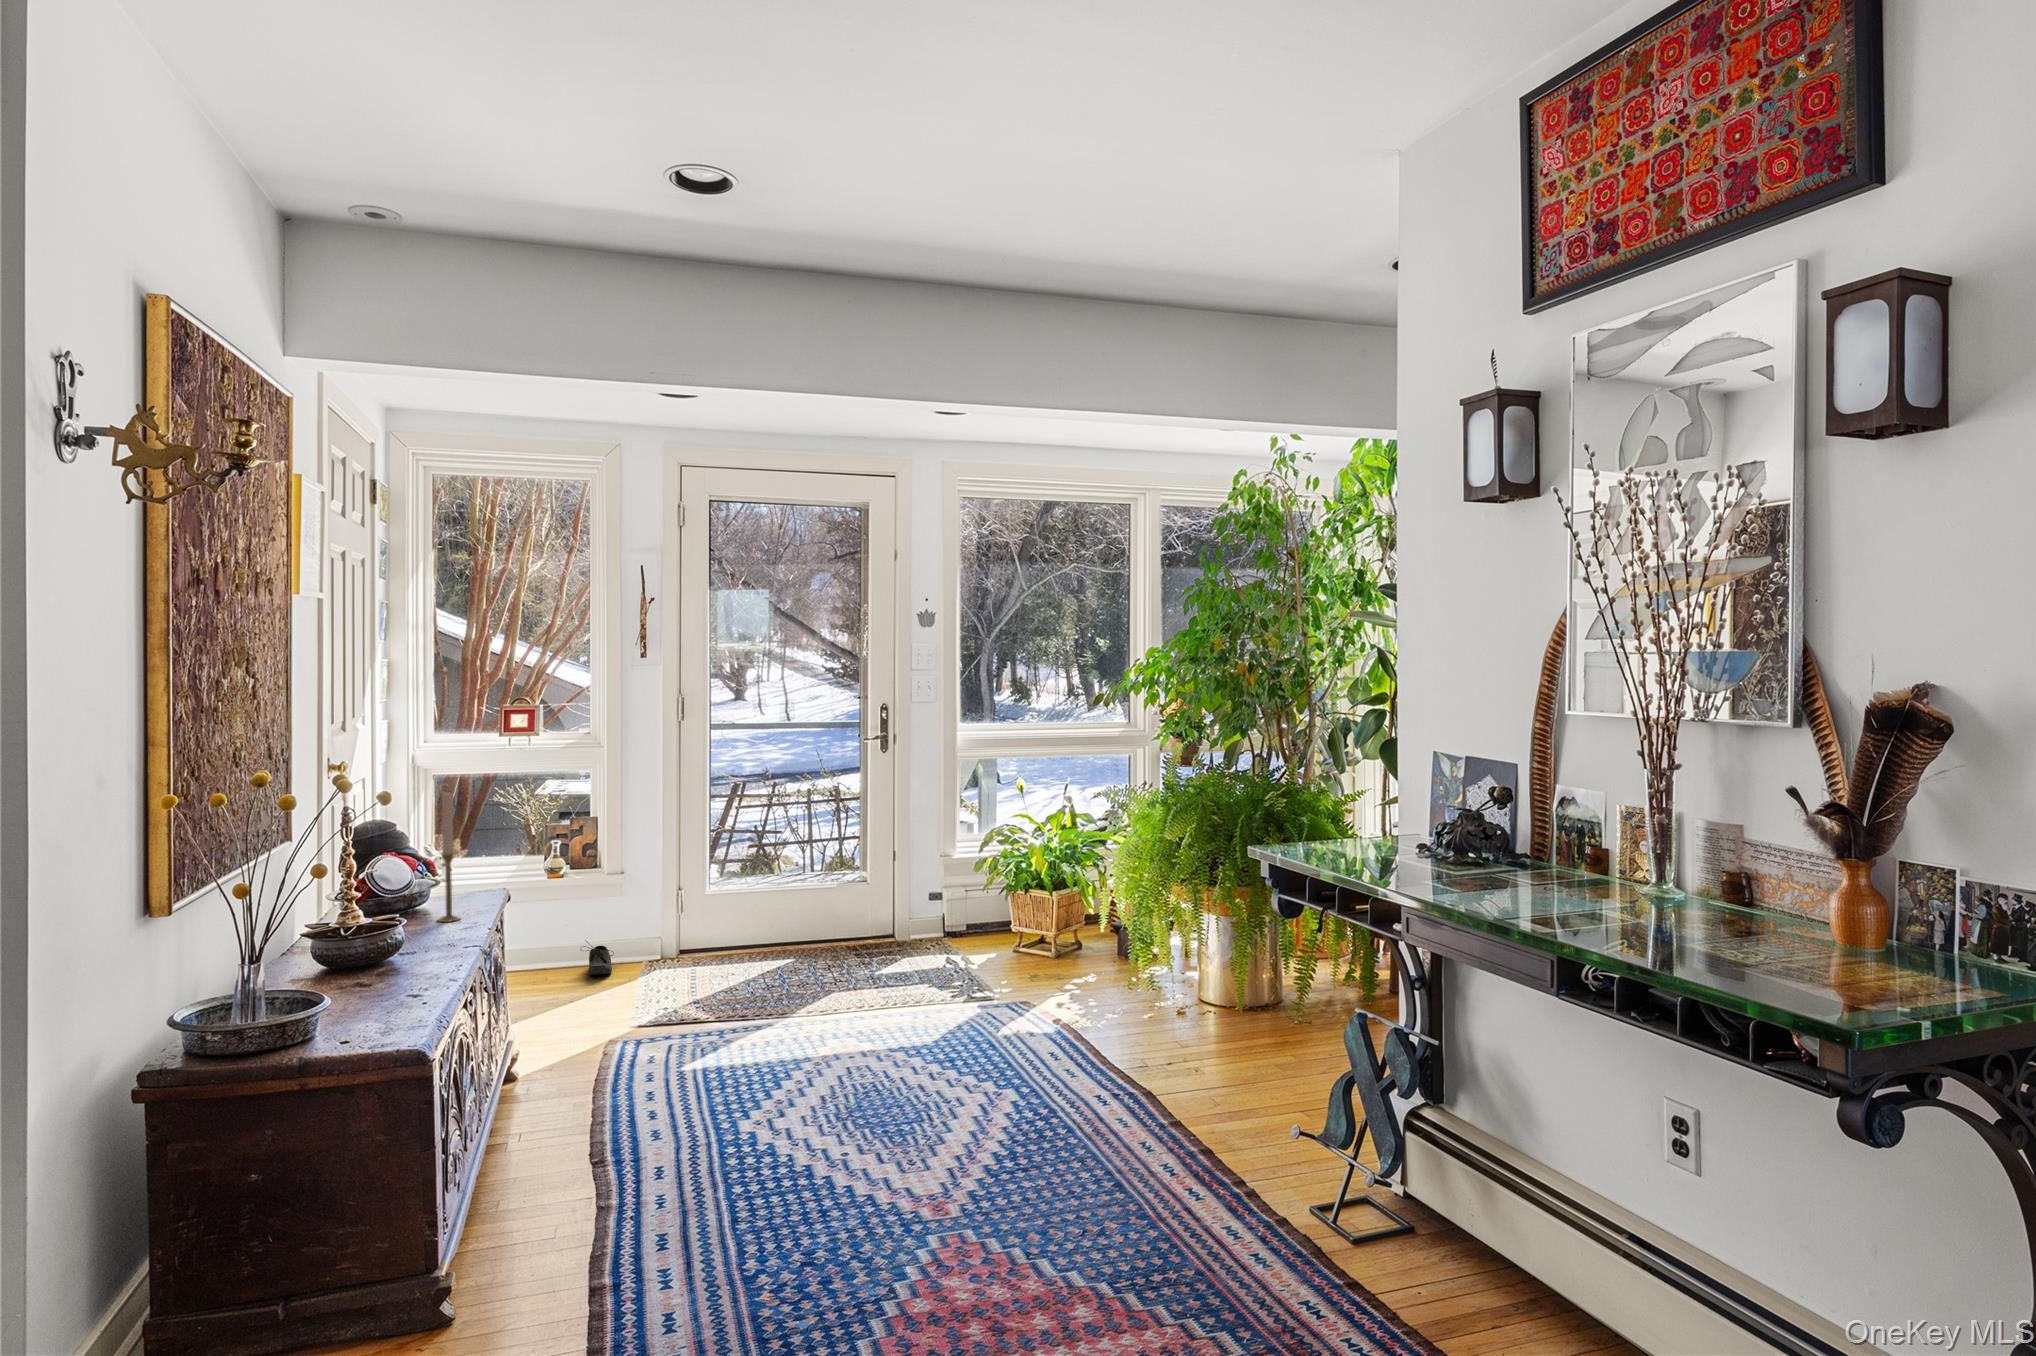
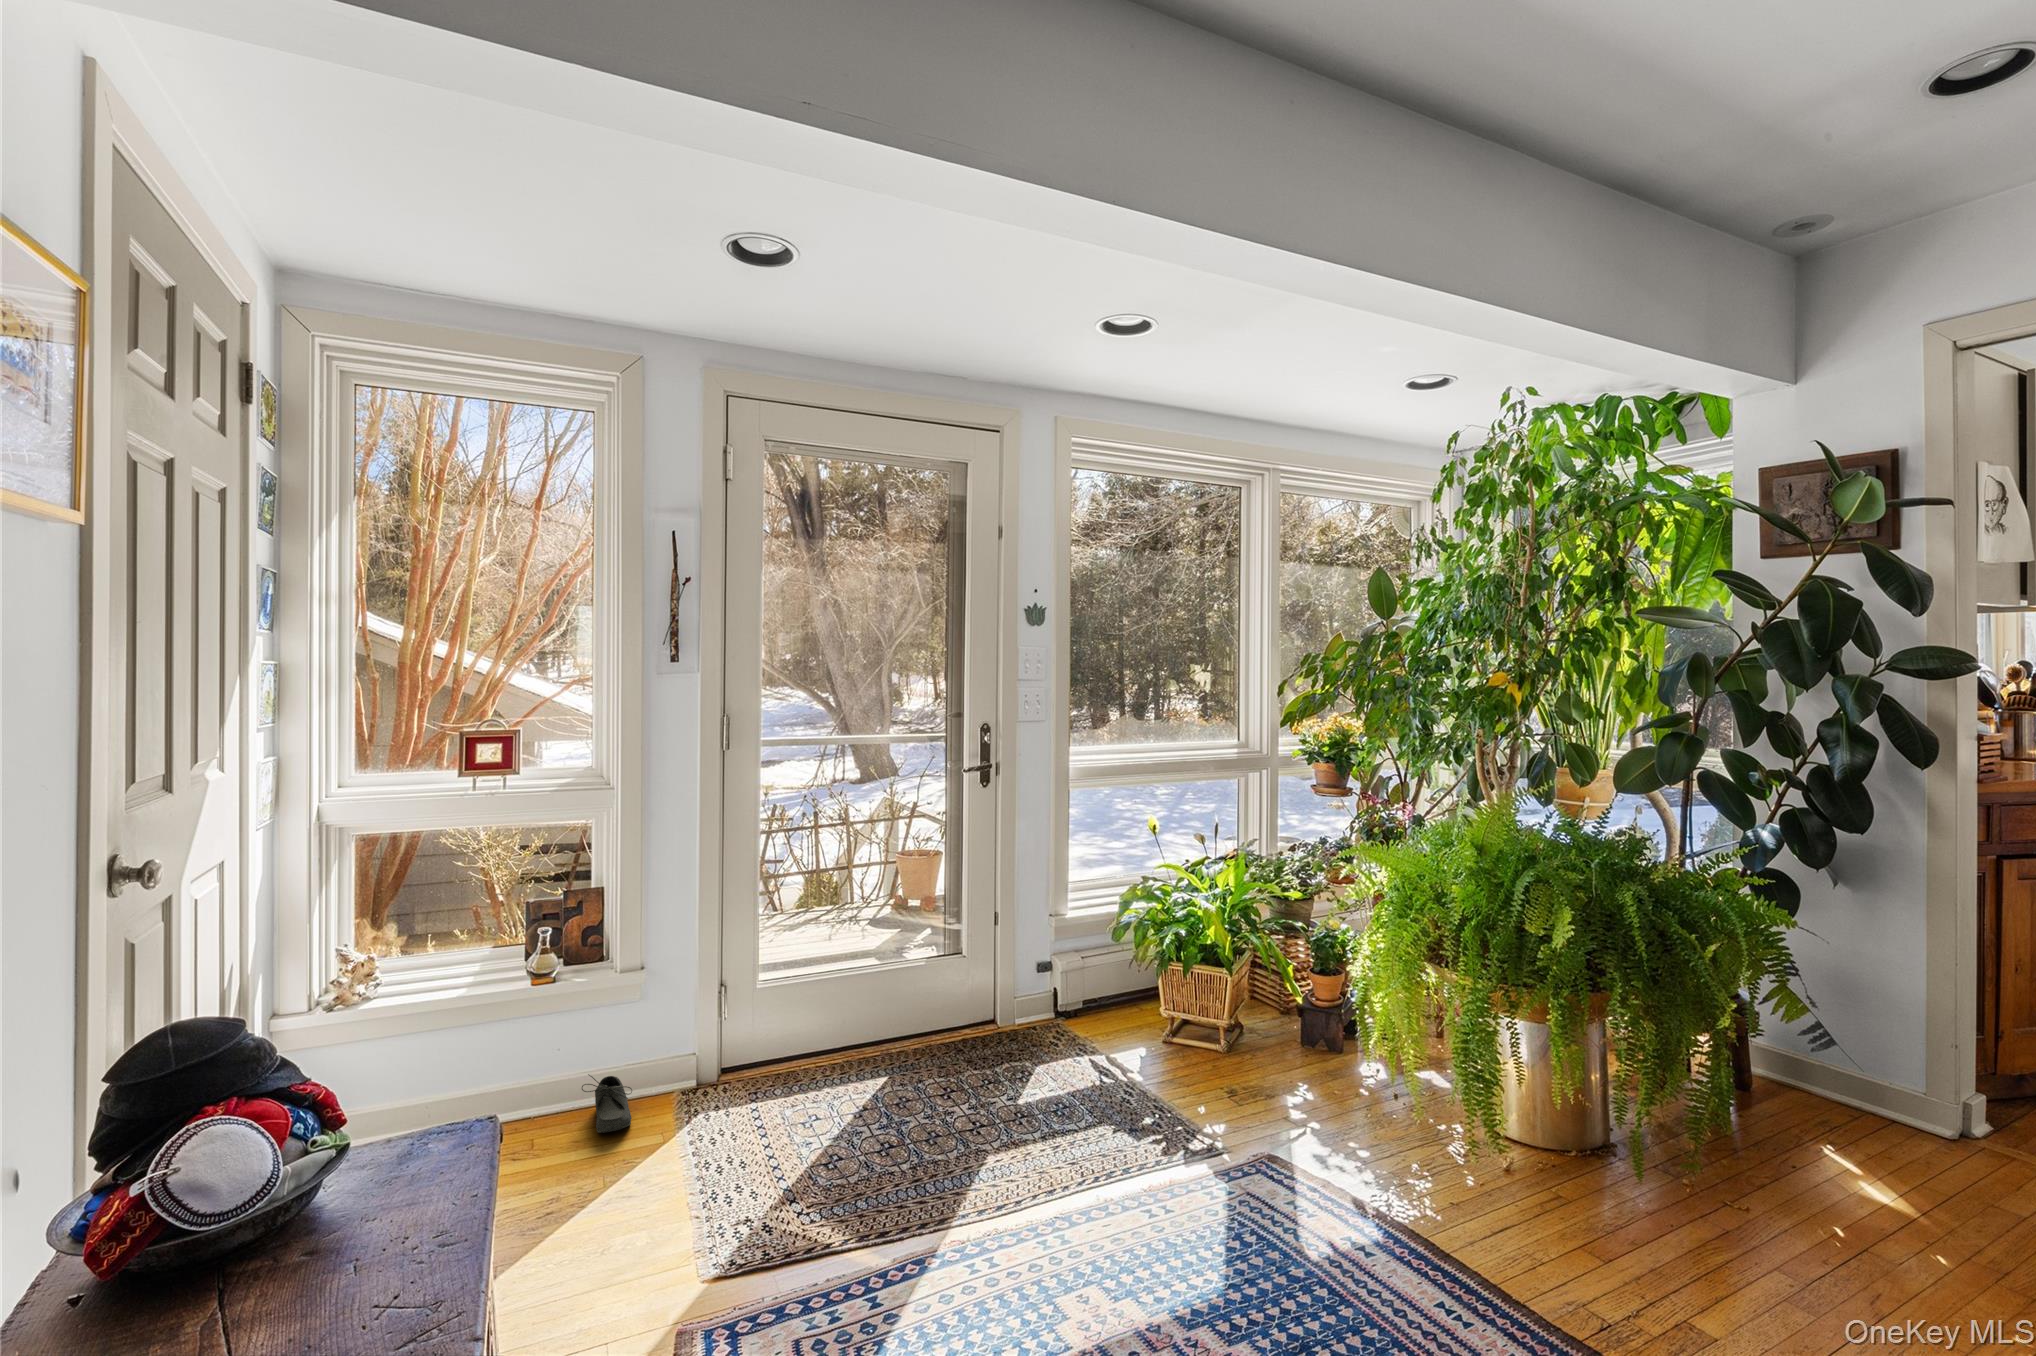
candlestick: present [438,792,460,922] -> none [335,945,398,1262]

